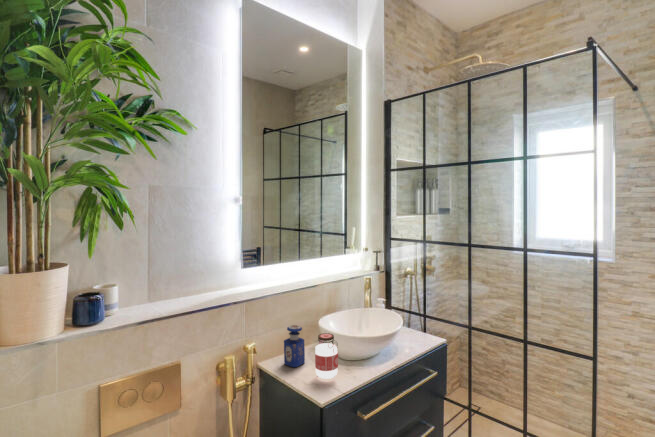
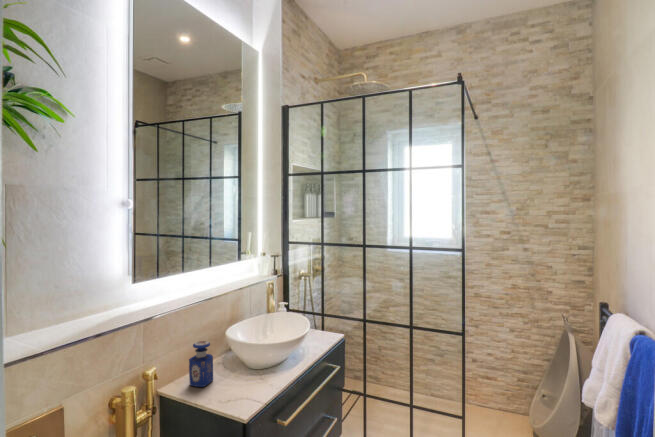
jar: present [315,333,338,379] -> none [228,345,254,394]

